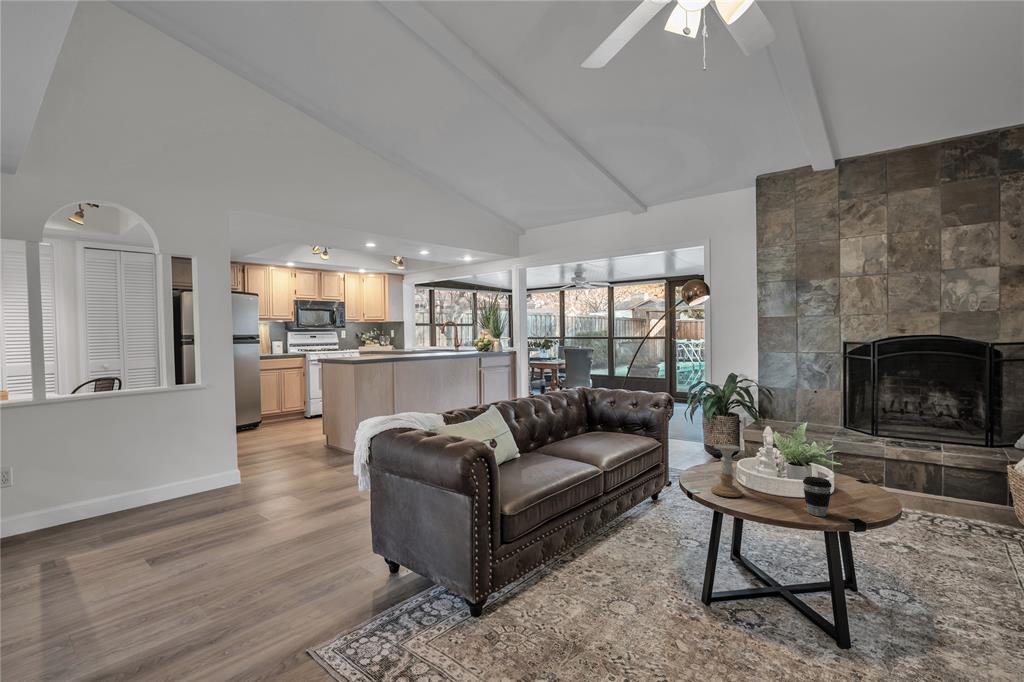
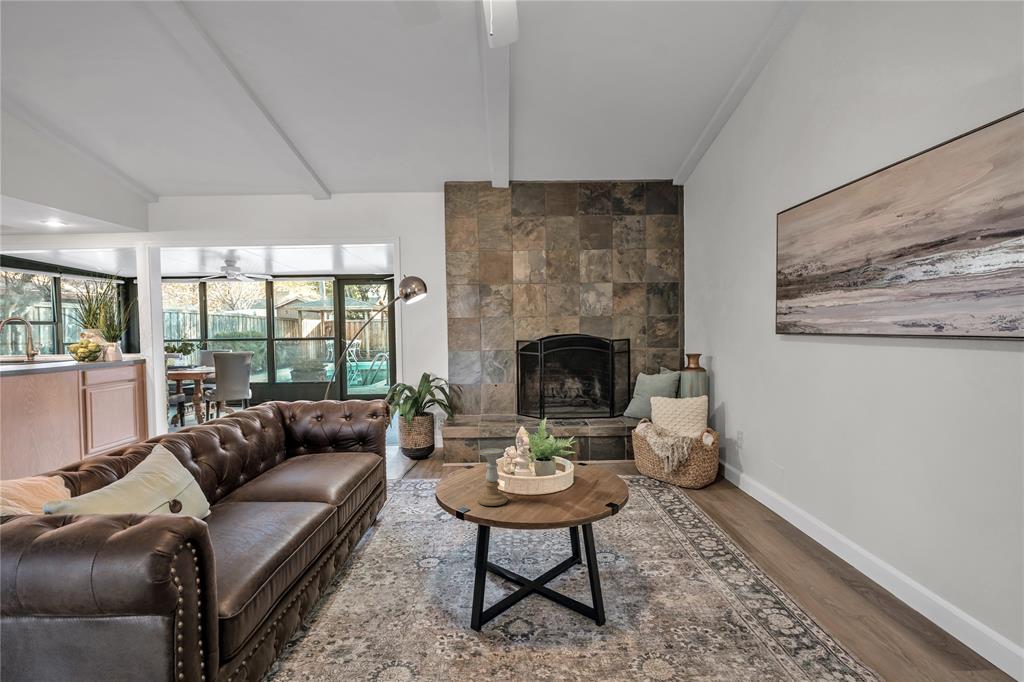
coffee cup: present [803,477,832,516] -> none [563,467,587,504]

